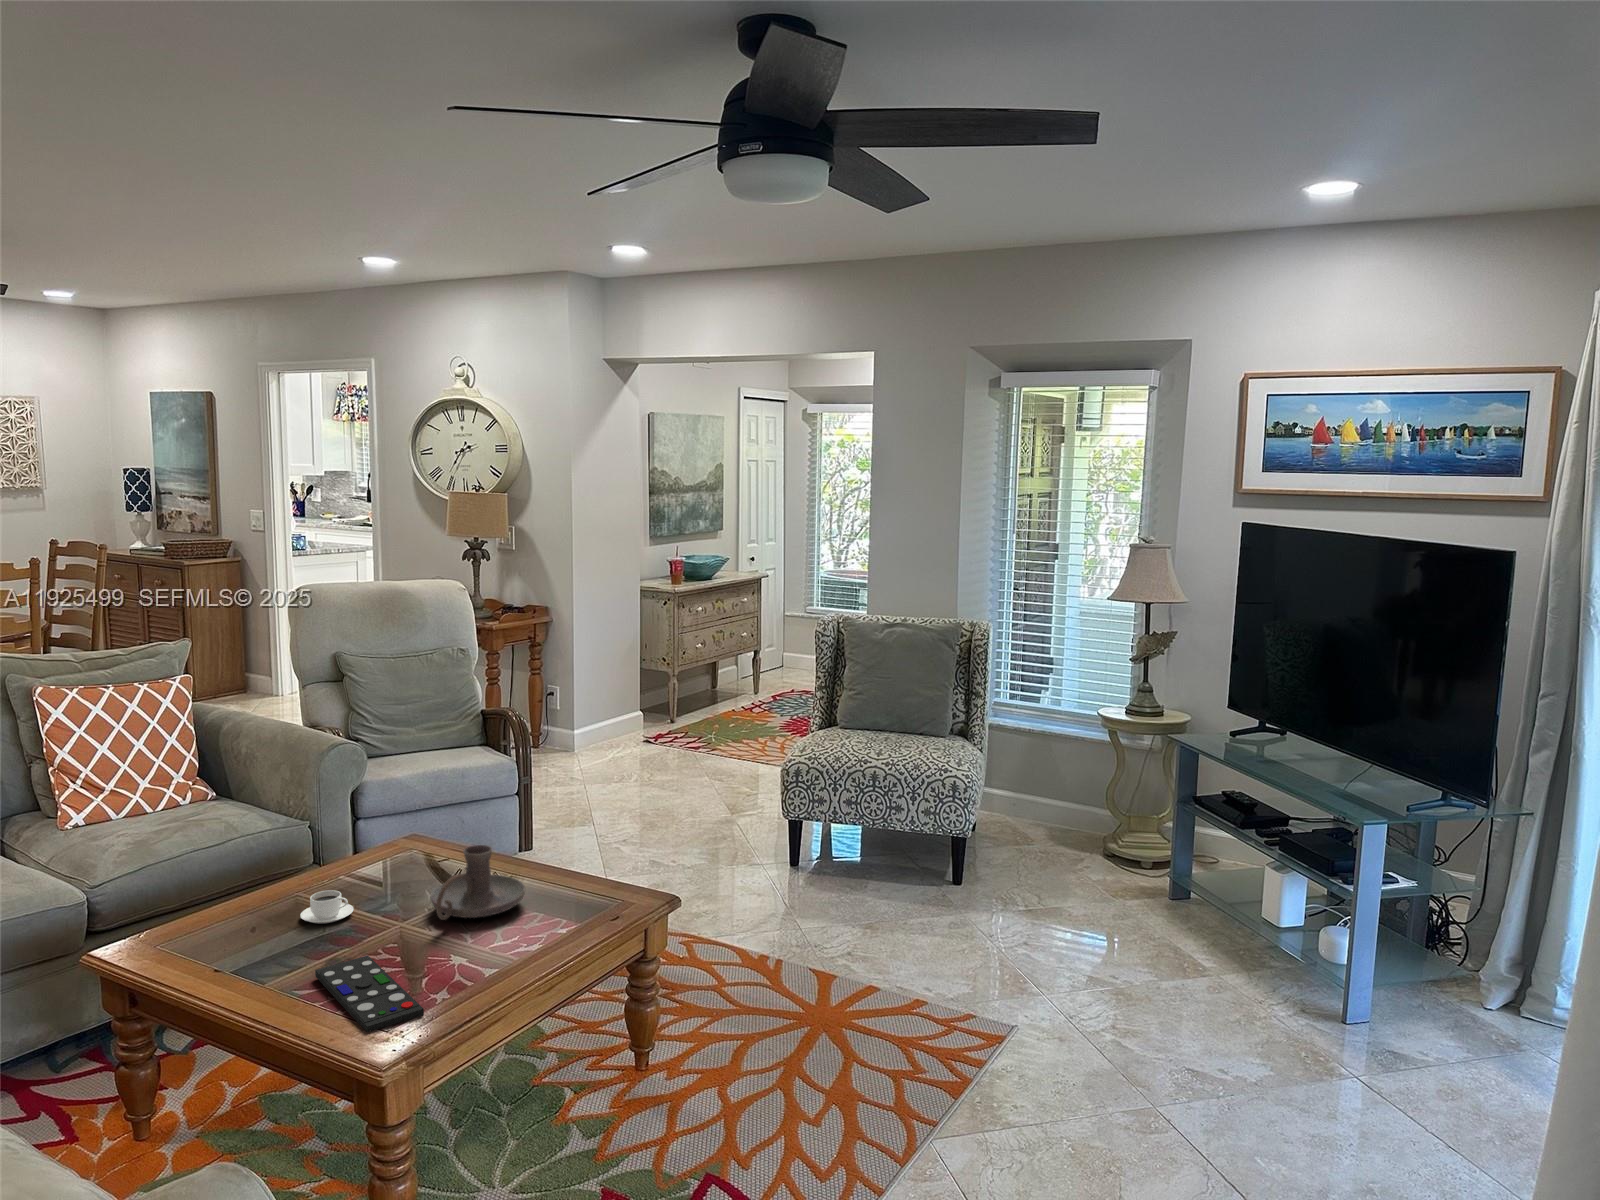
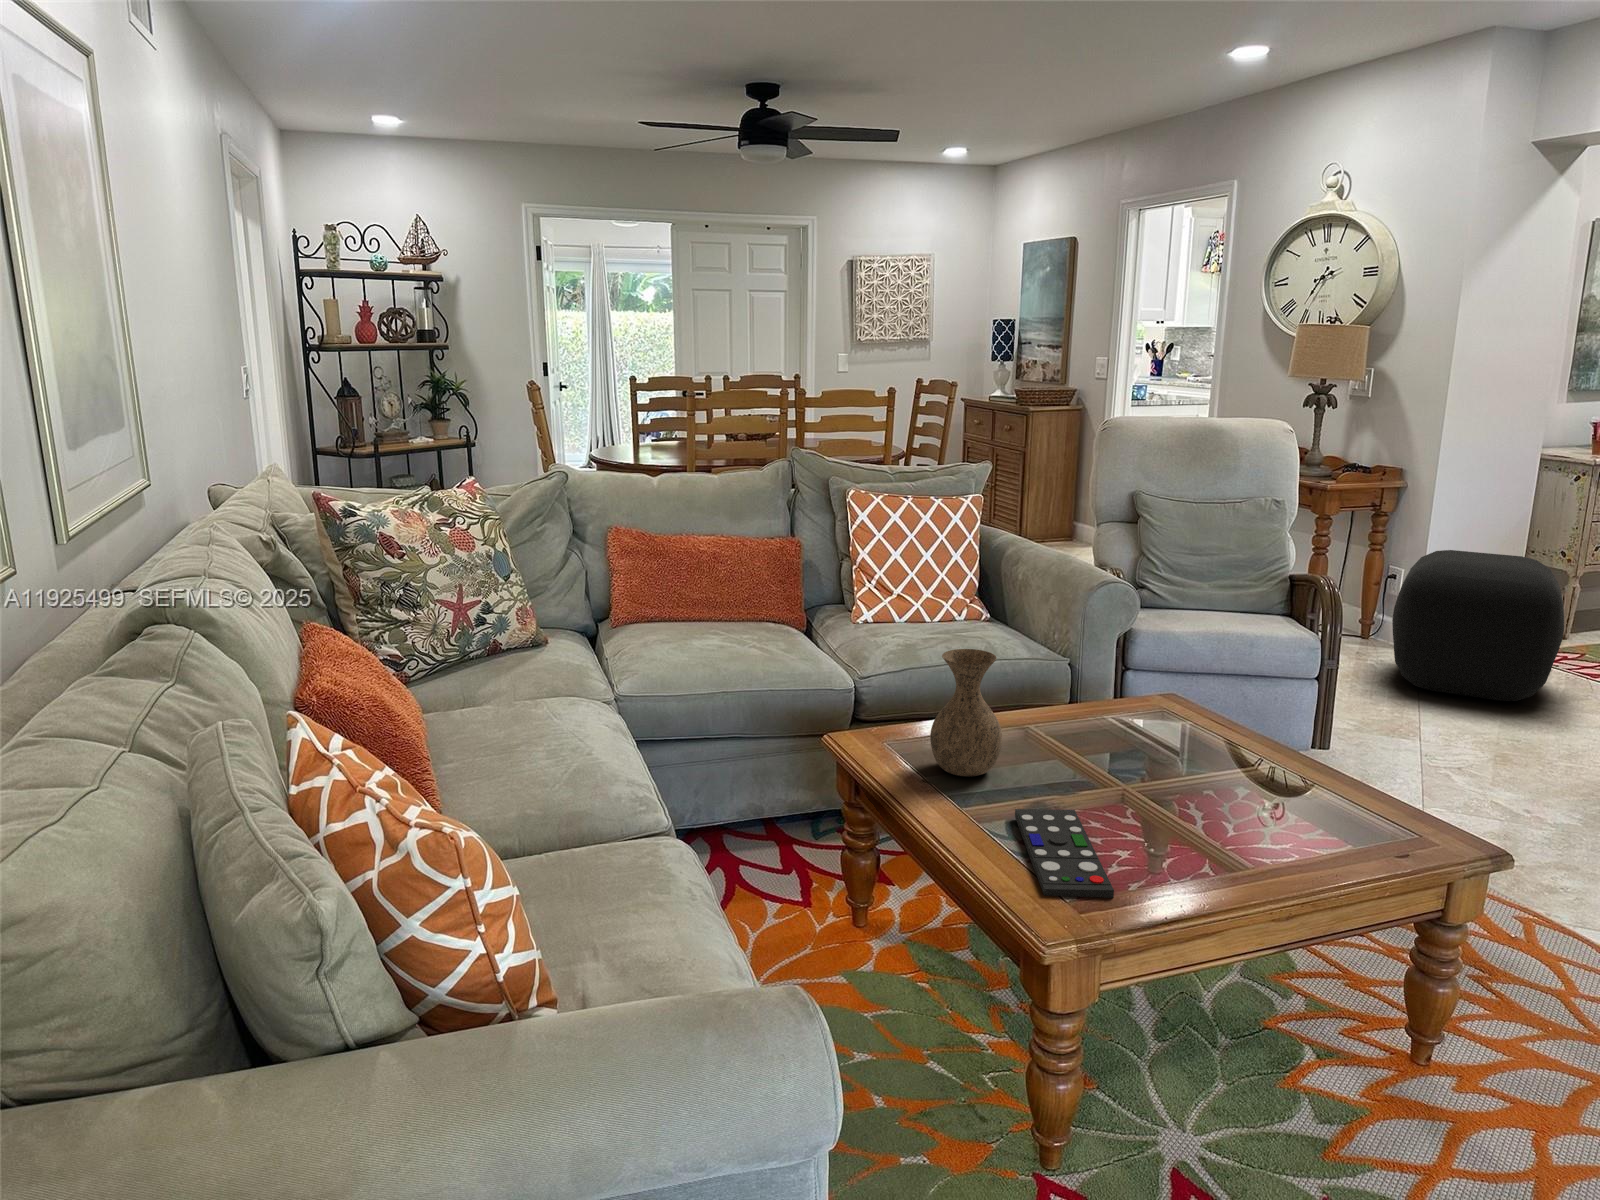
ottoman: none [558,670,674,785] -> present [1392,550,1564,701]
vase: none [210,835,284,957] -> present [930,649,1002,777]
candle holder: present [431,845,525,920] -> none [1165,716,1286,806]
coffee cup: present [300,890,354,923] -> none [1025,729,1081,764]

